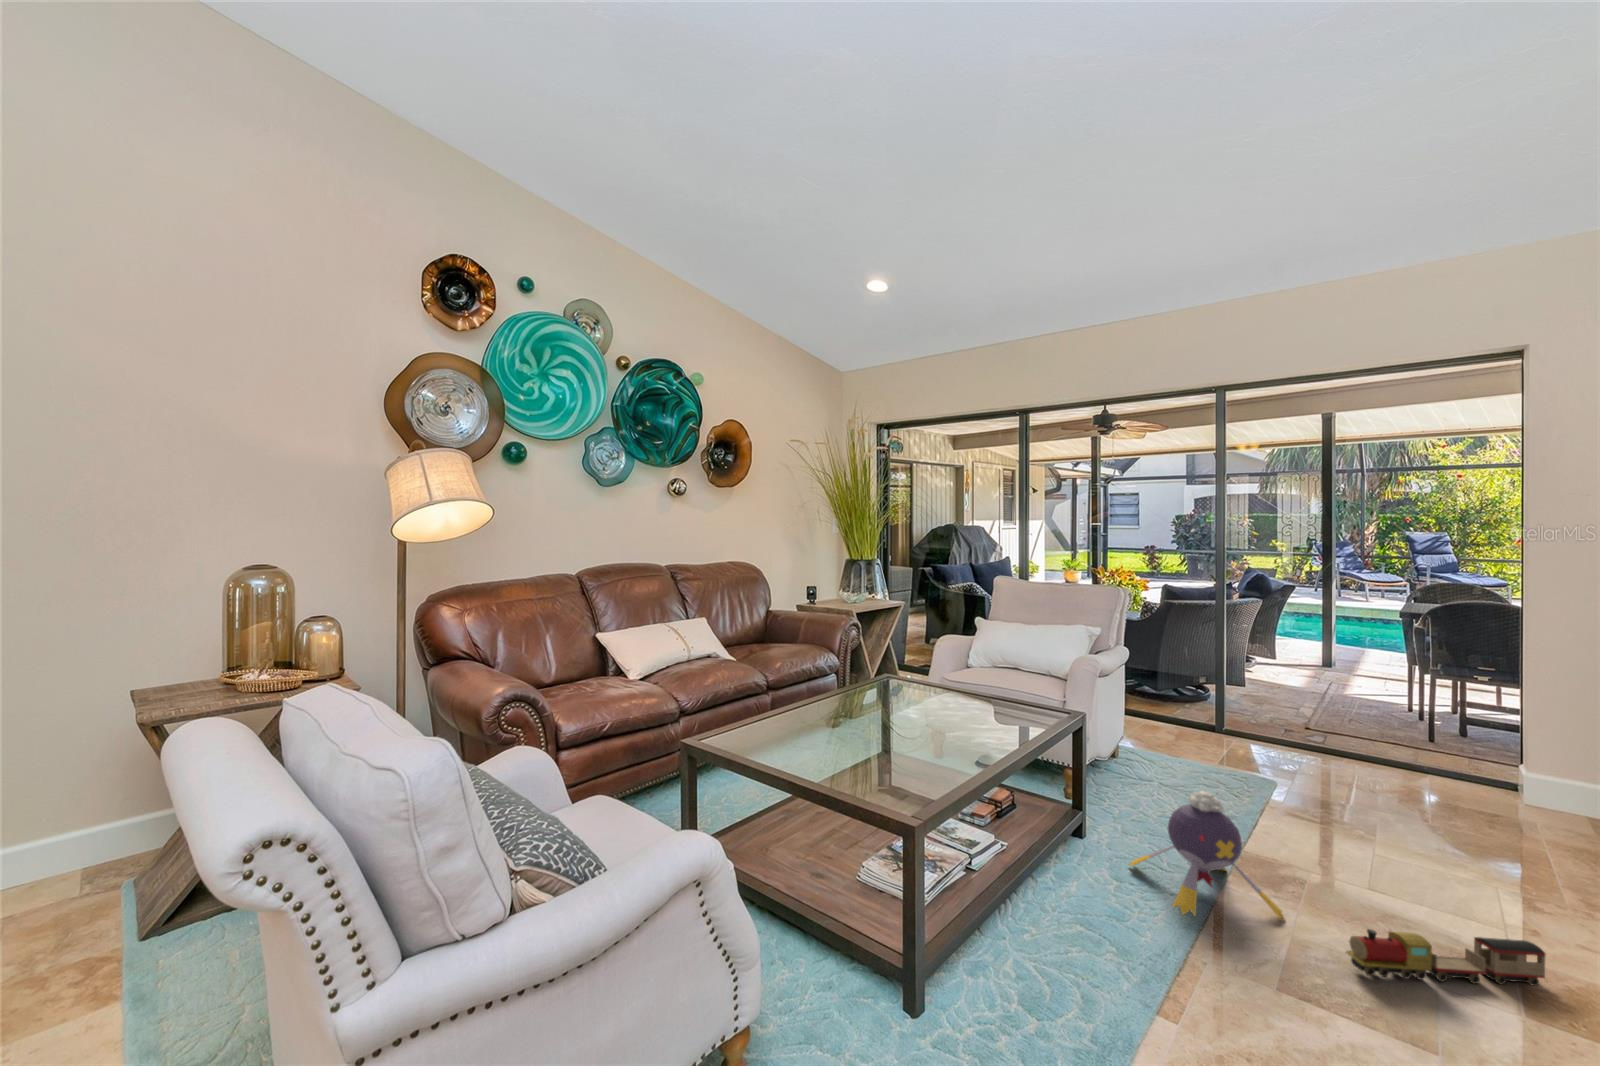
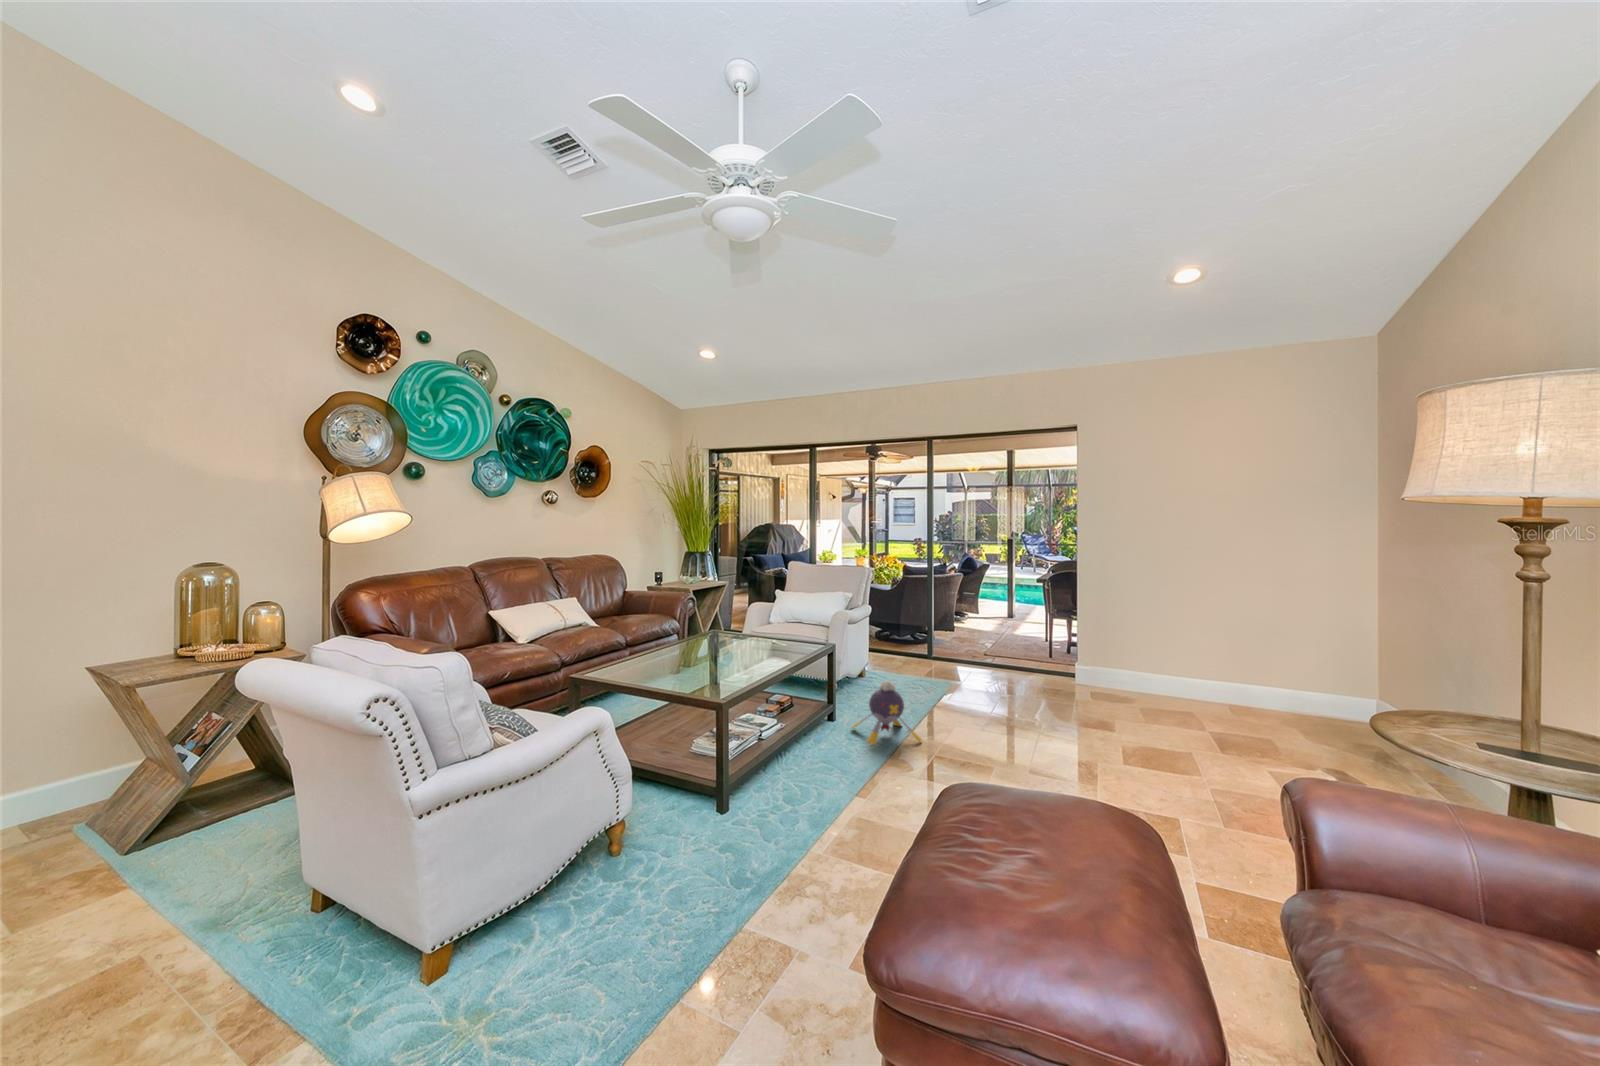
toy train: present [1346,929,1545,986] -> none [940,734,1024,758]

